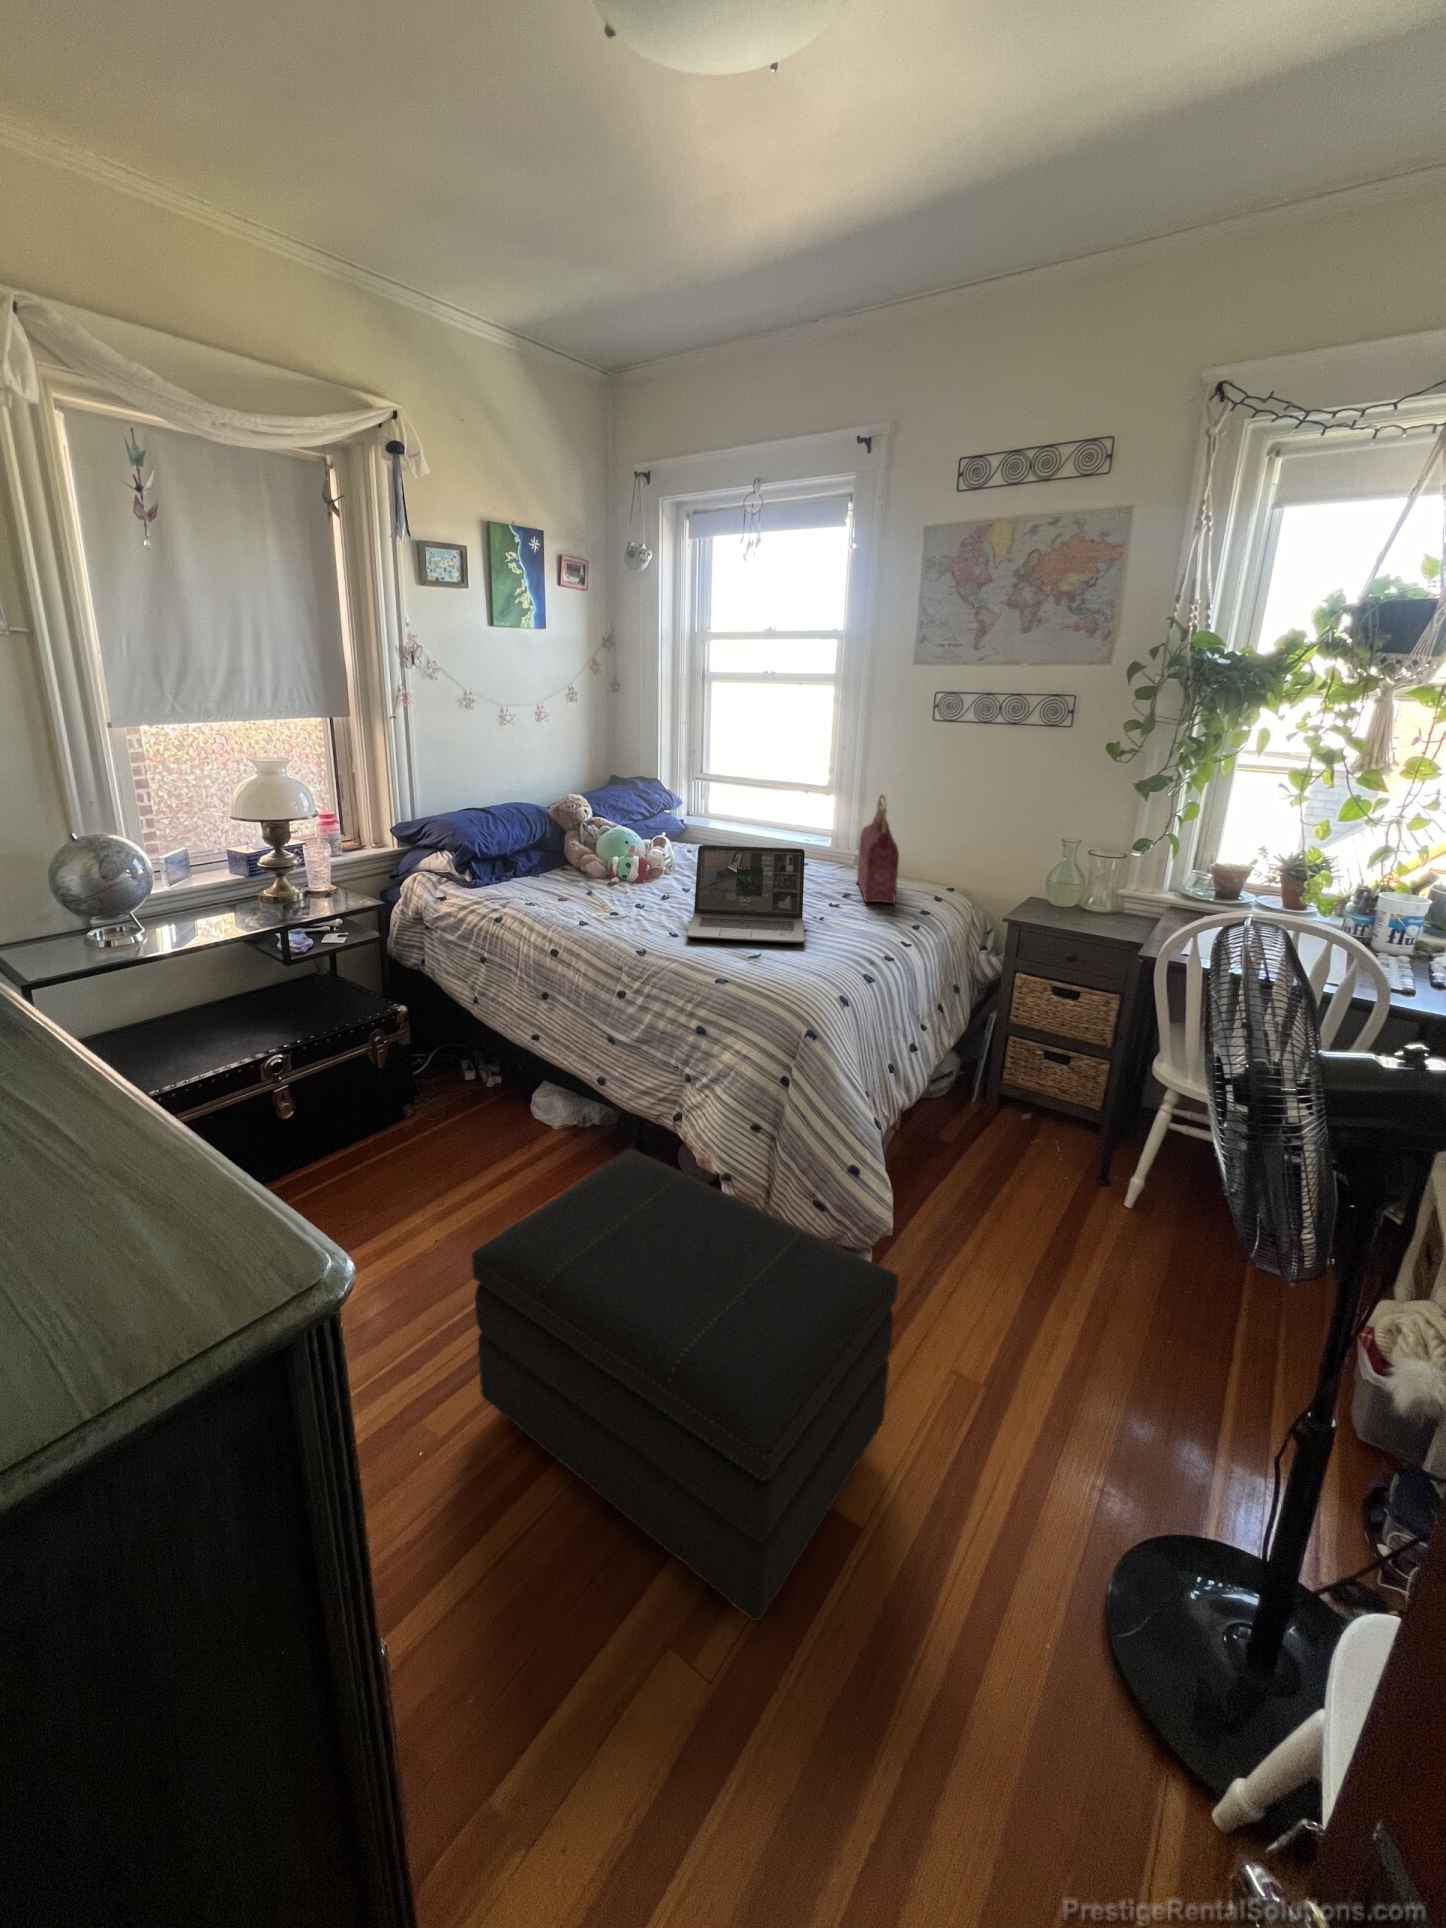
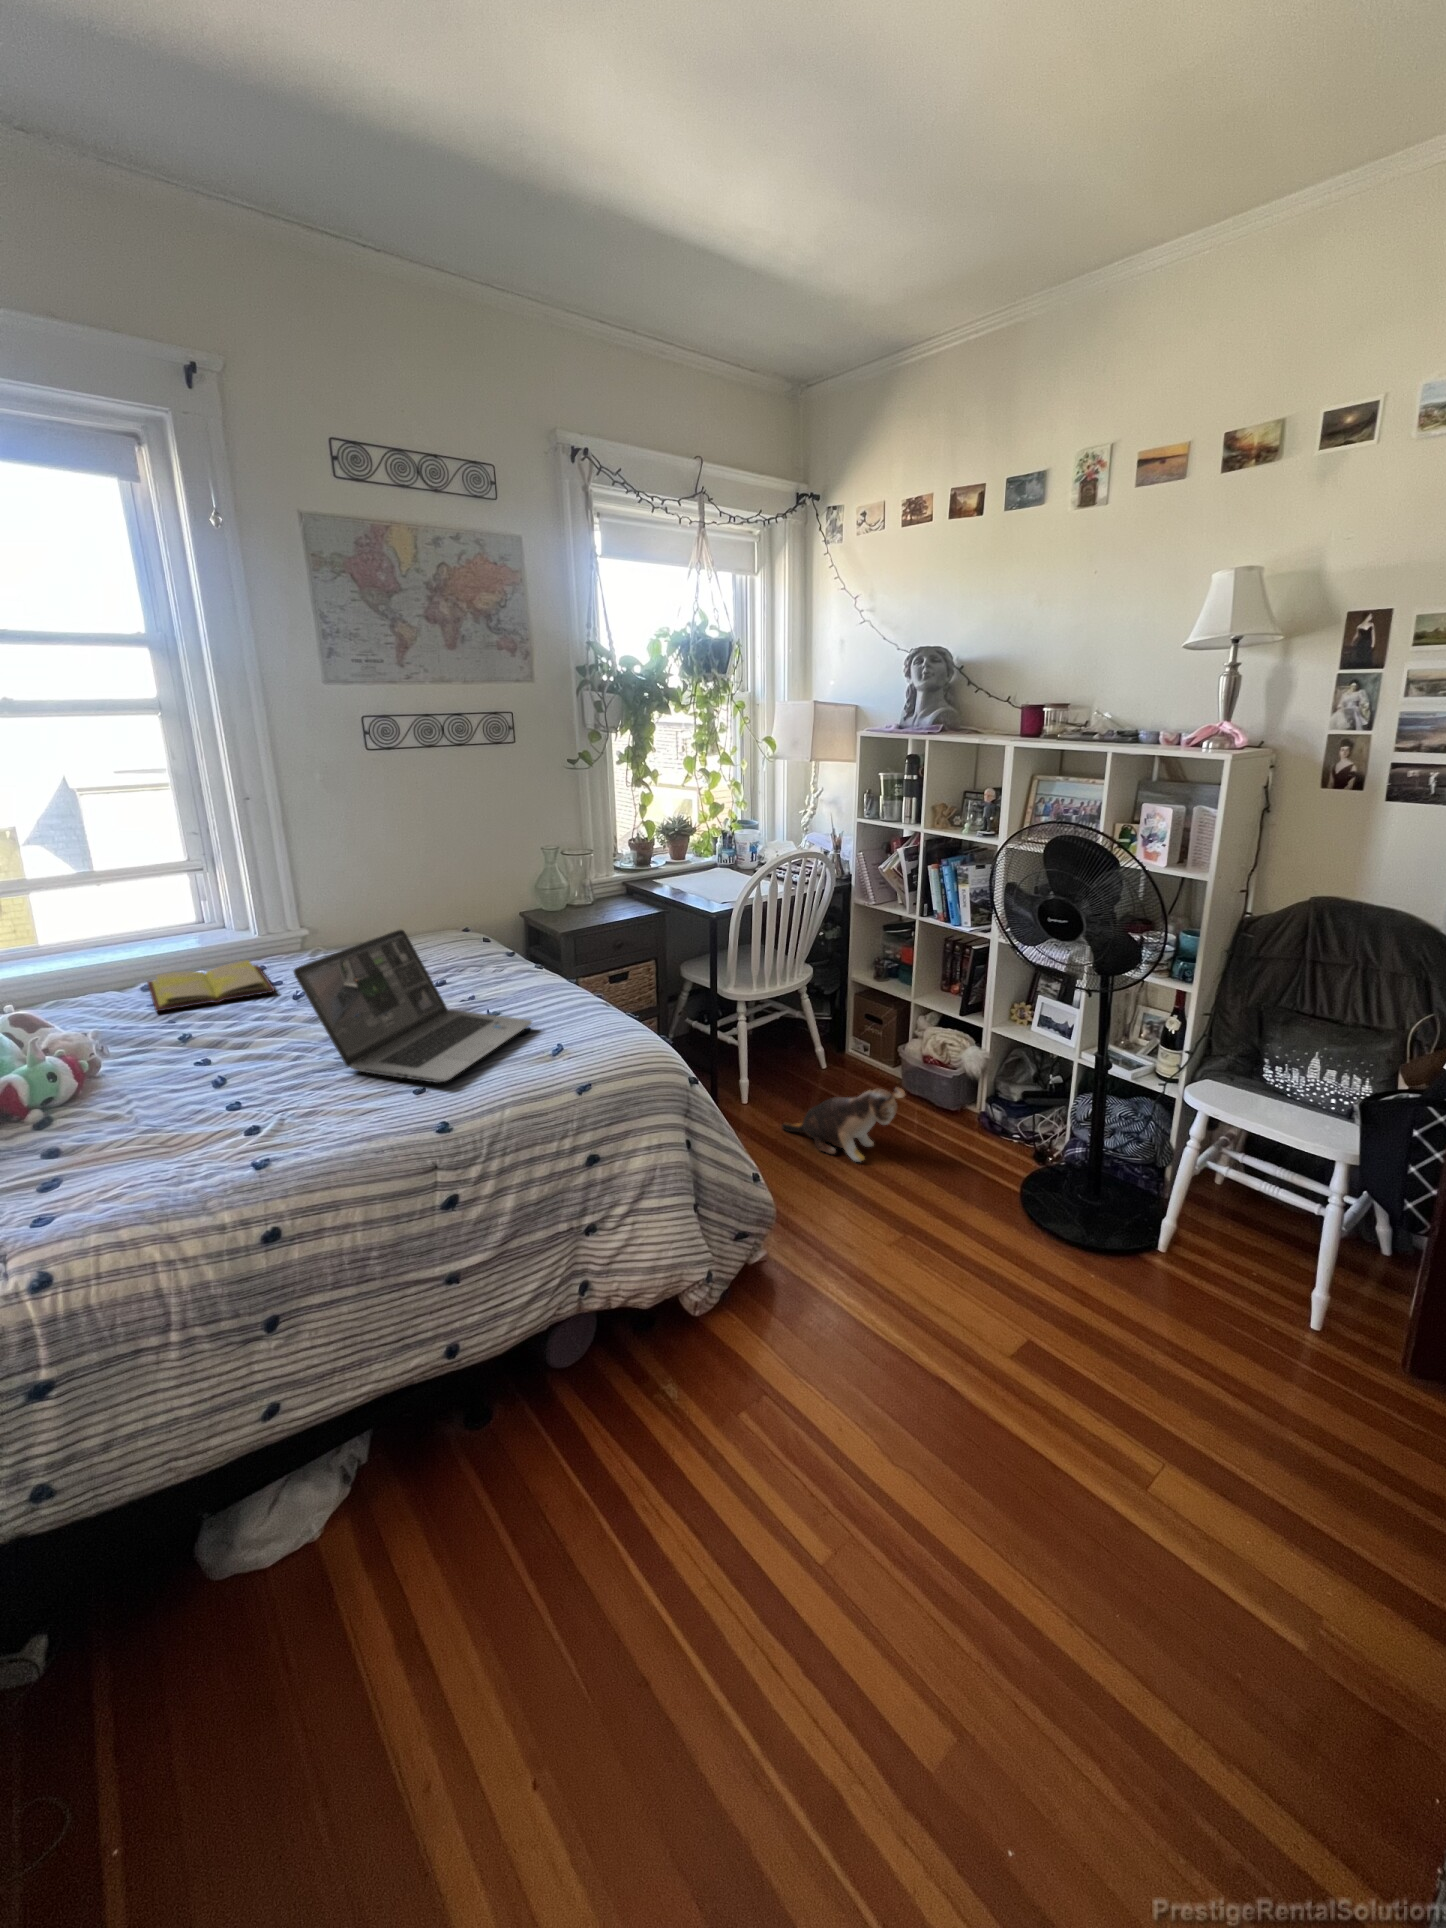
handbag: present [857,794,899,903] -> none [322,845,445,975]
diary: none [738,854,828,880] -> present [147,960,275,1012]
footstool: present [472,1149,898,1621] -> none [740,1168,1133,1619]
plush toy: none [1141,1260,1239,1372] -> present [782,1087,905,1162]

